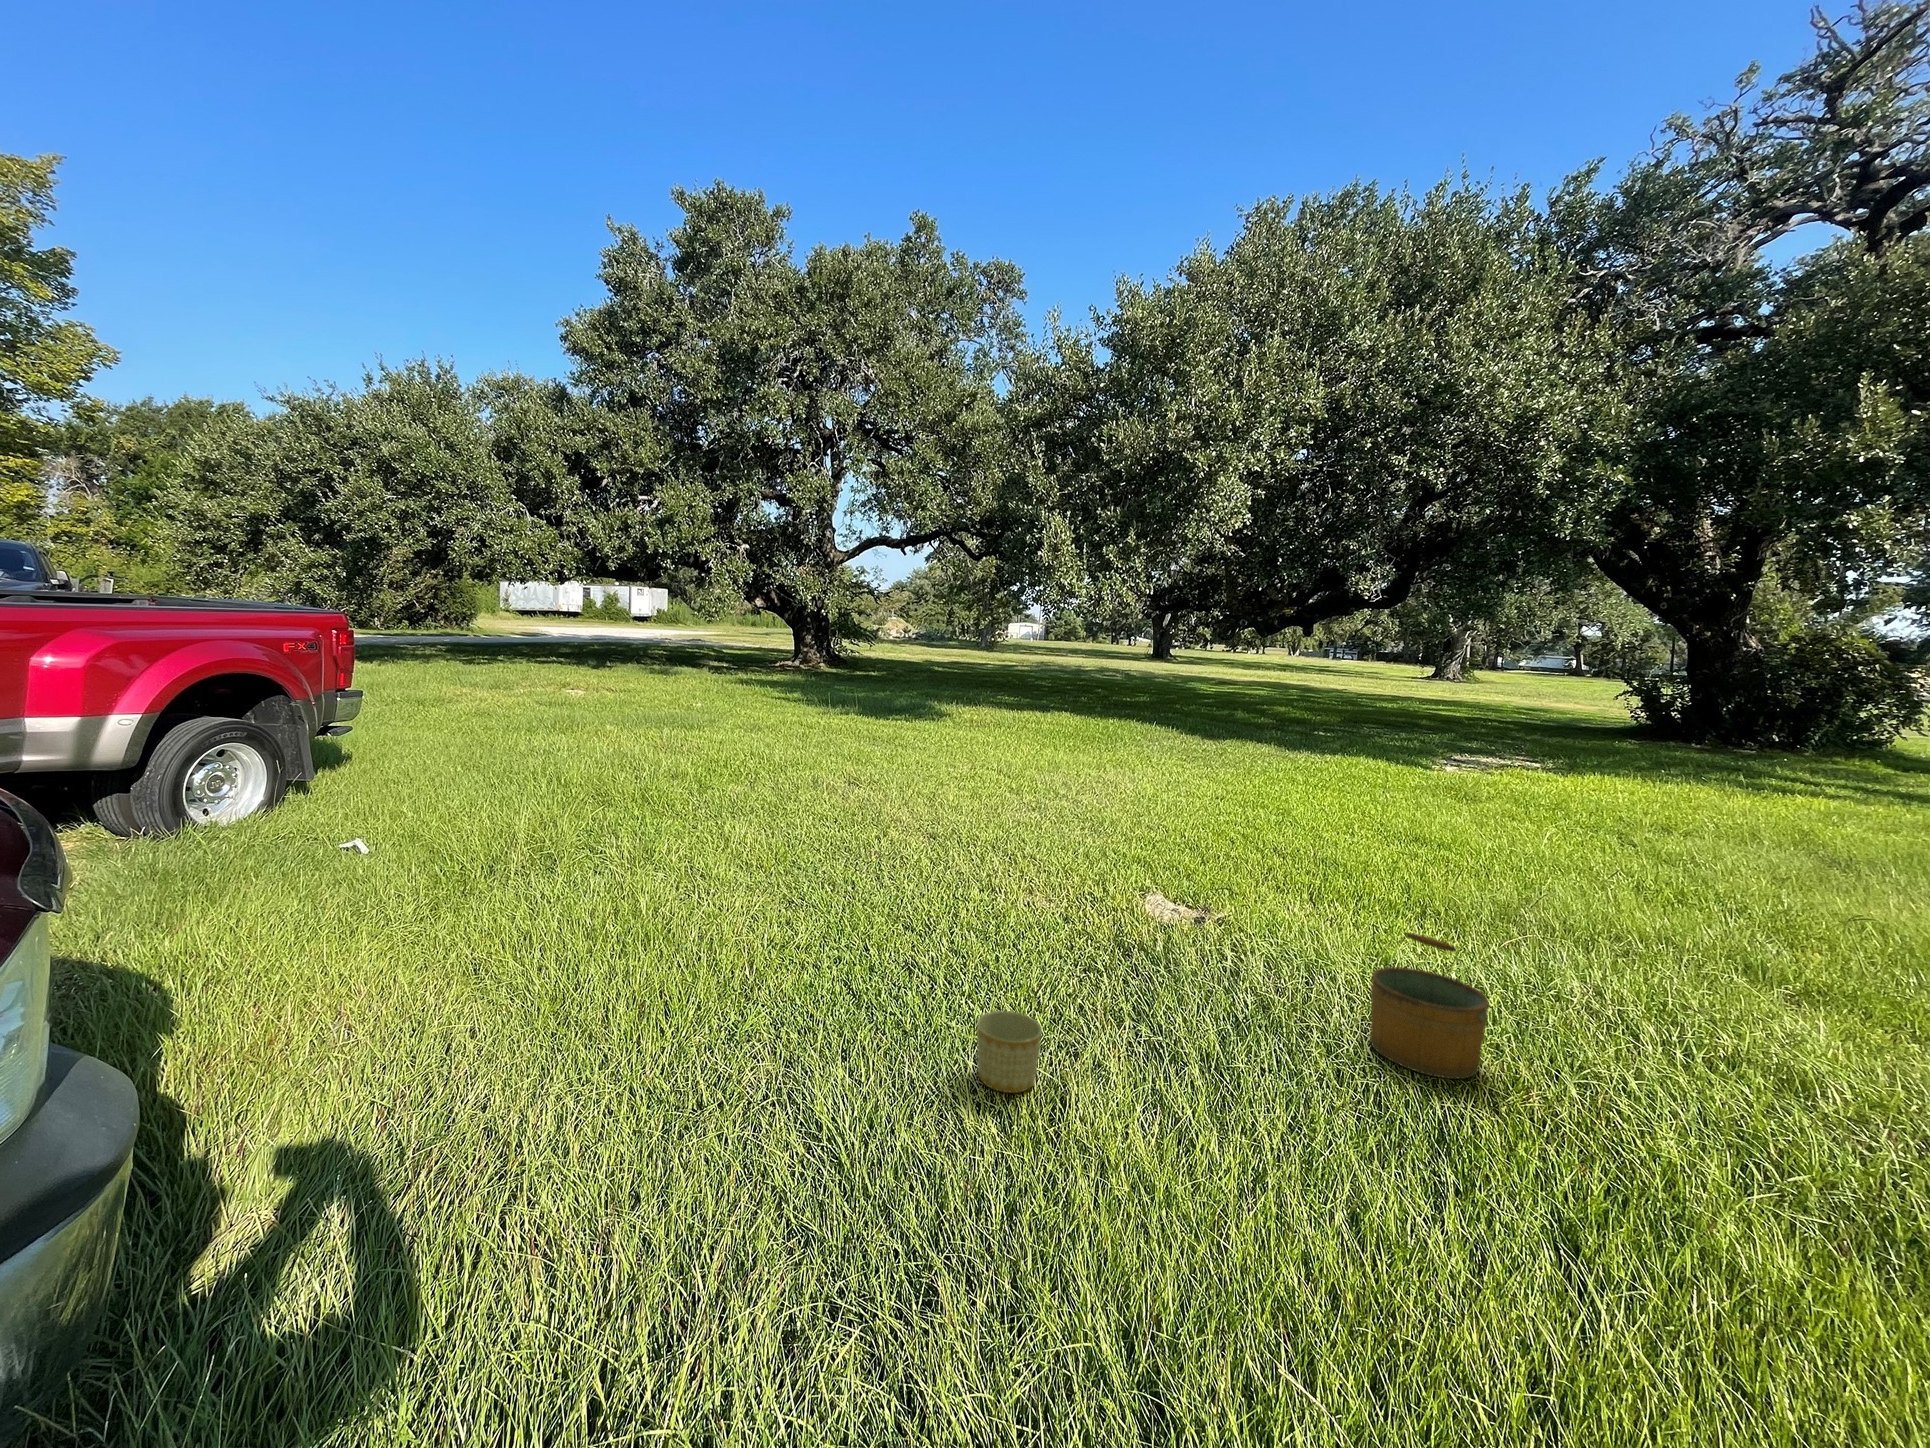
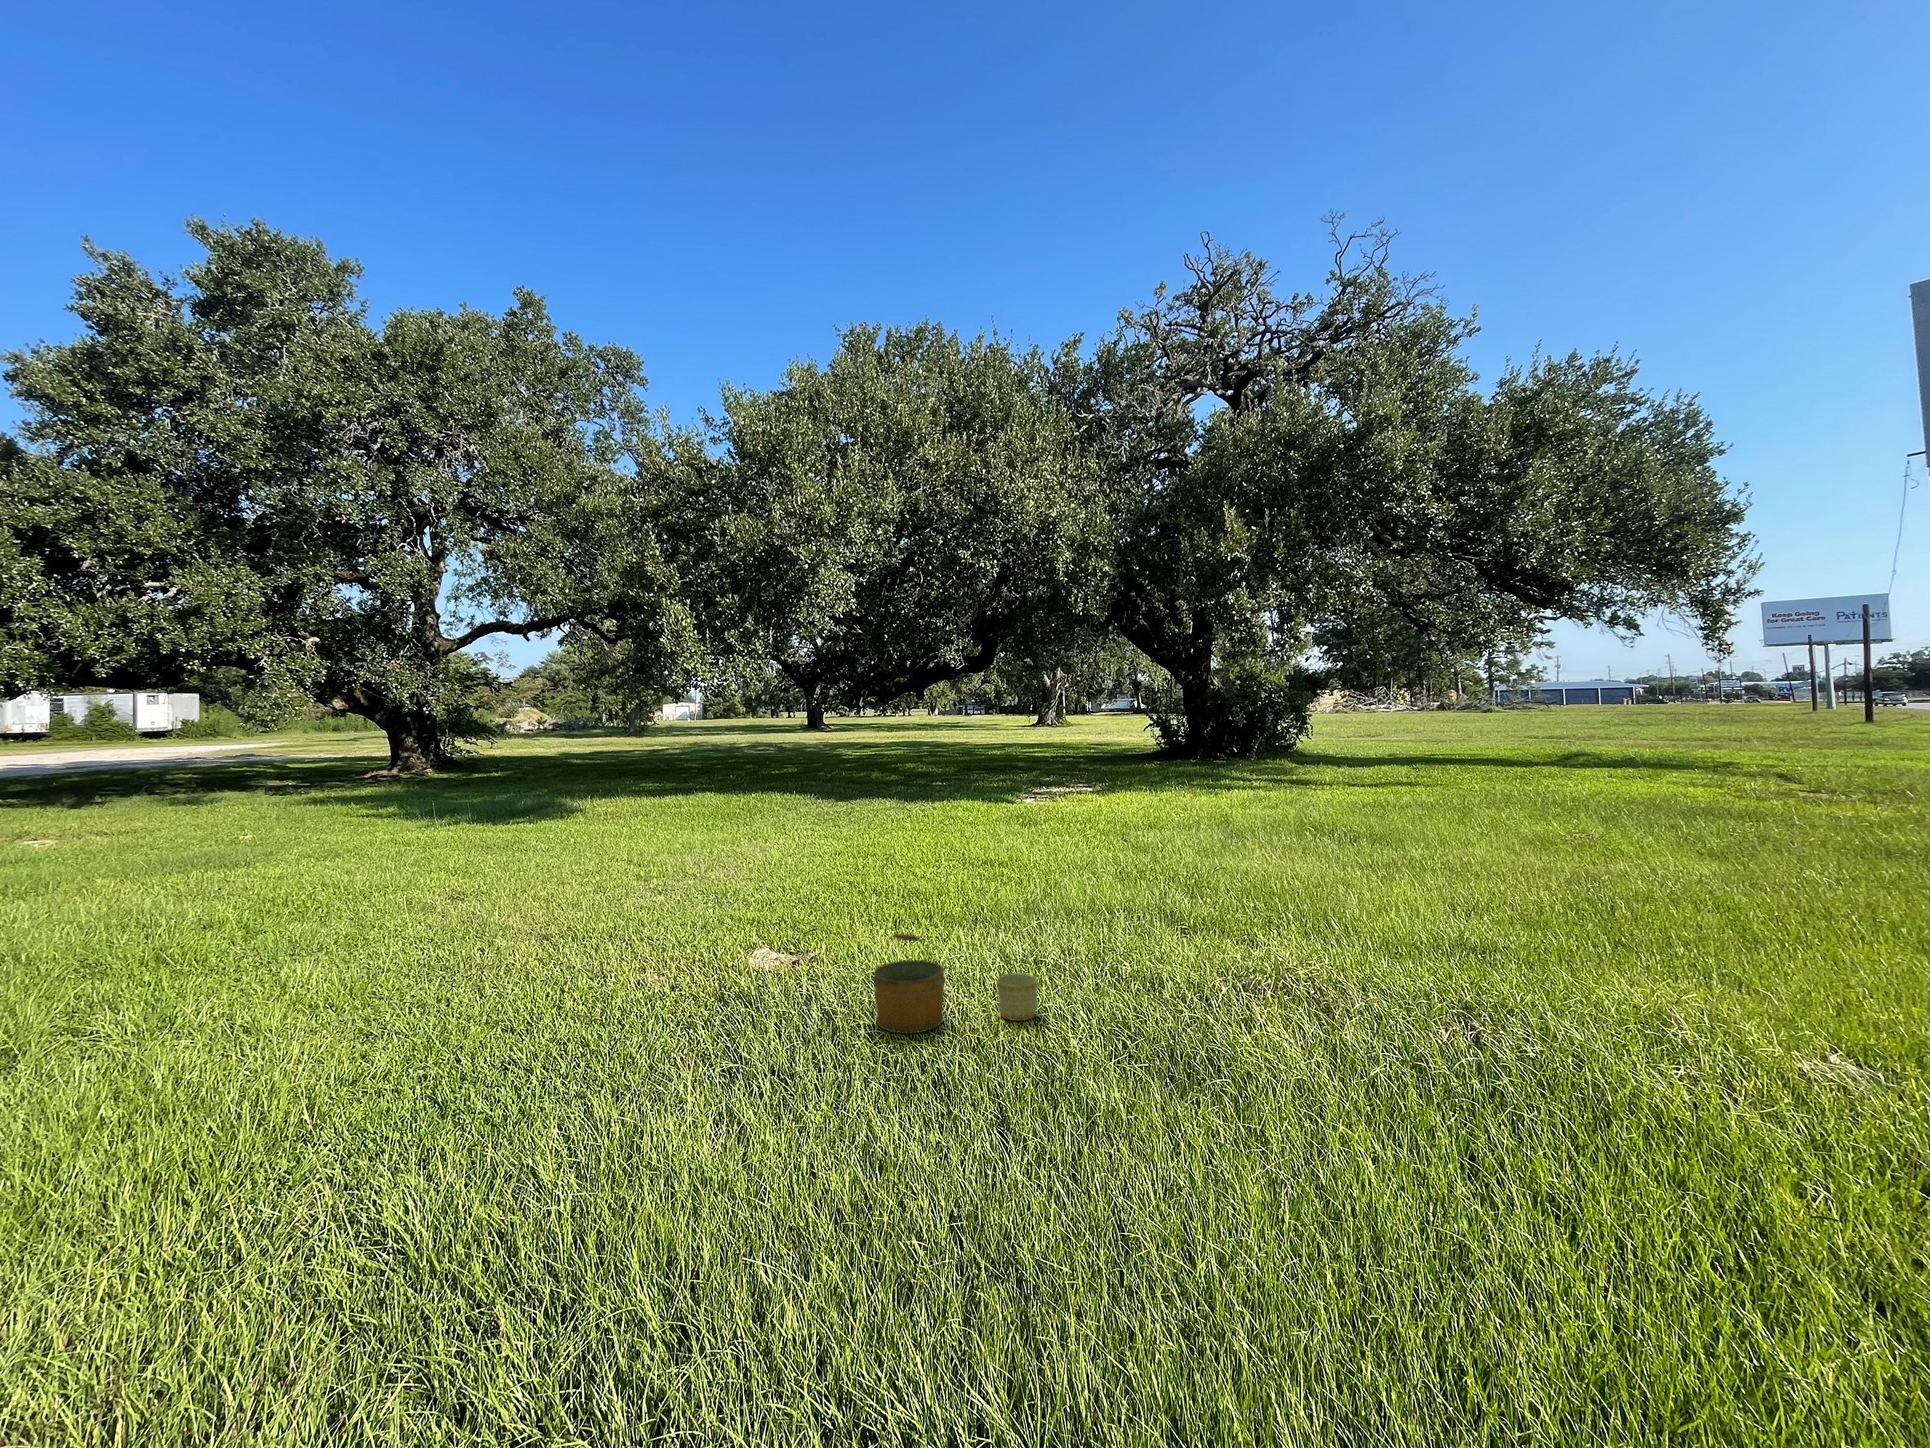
planter: present [977,1011,1042,1093] -> present [997,973,1038,1021]

